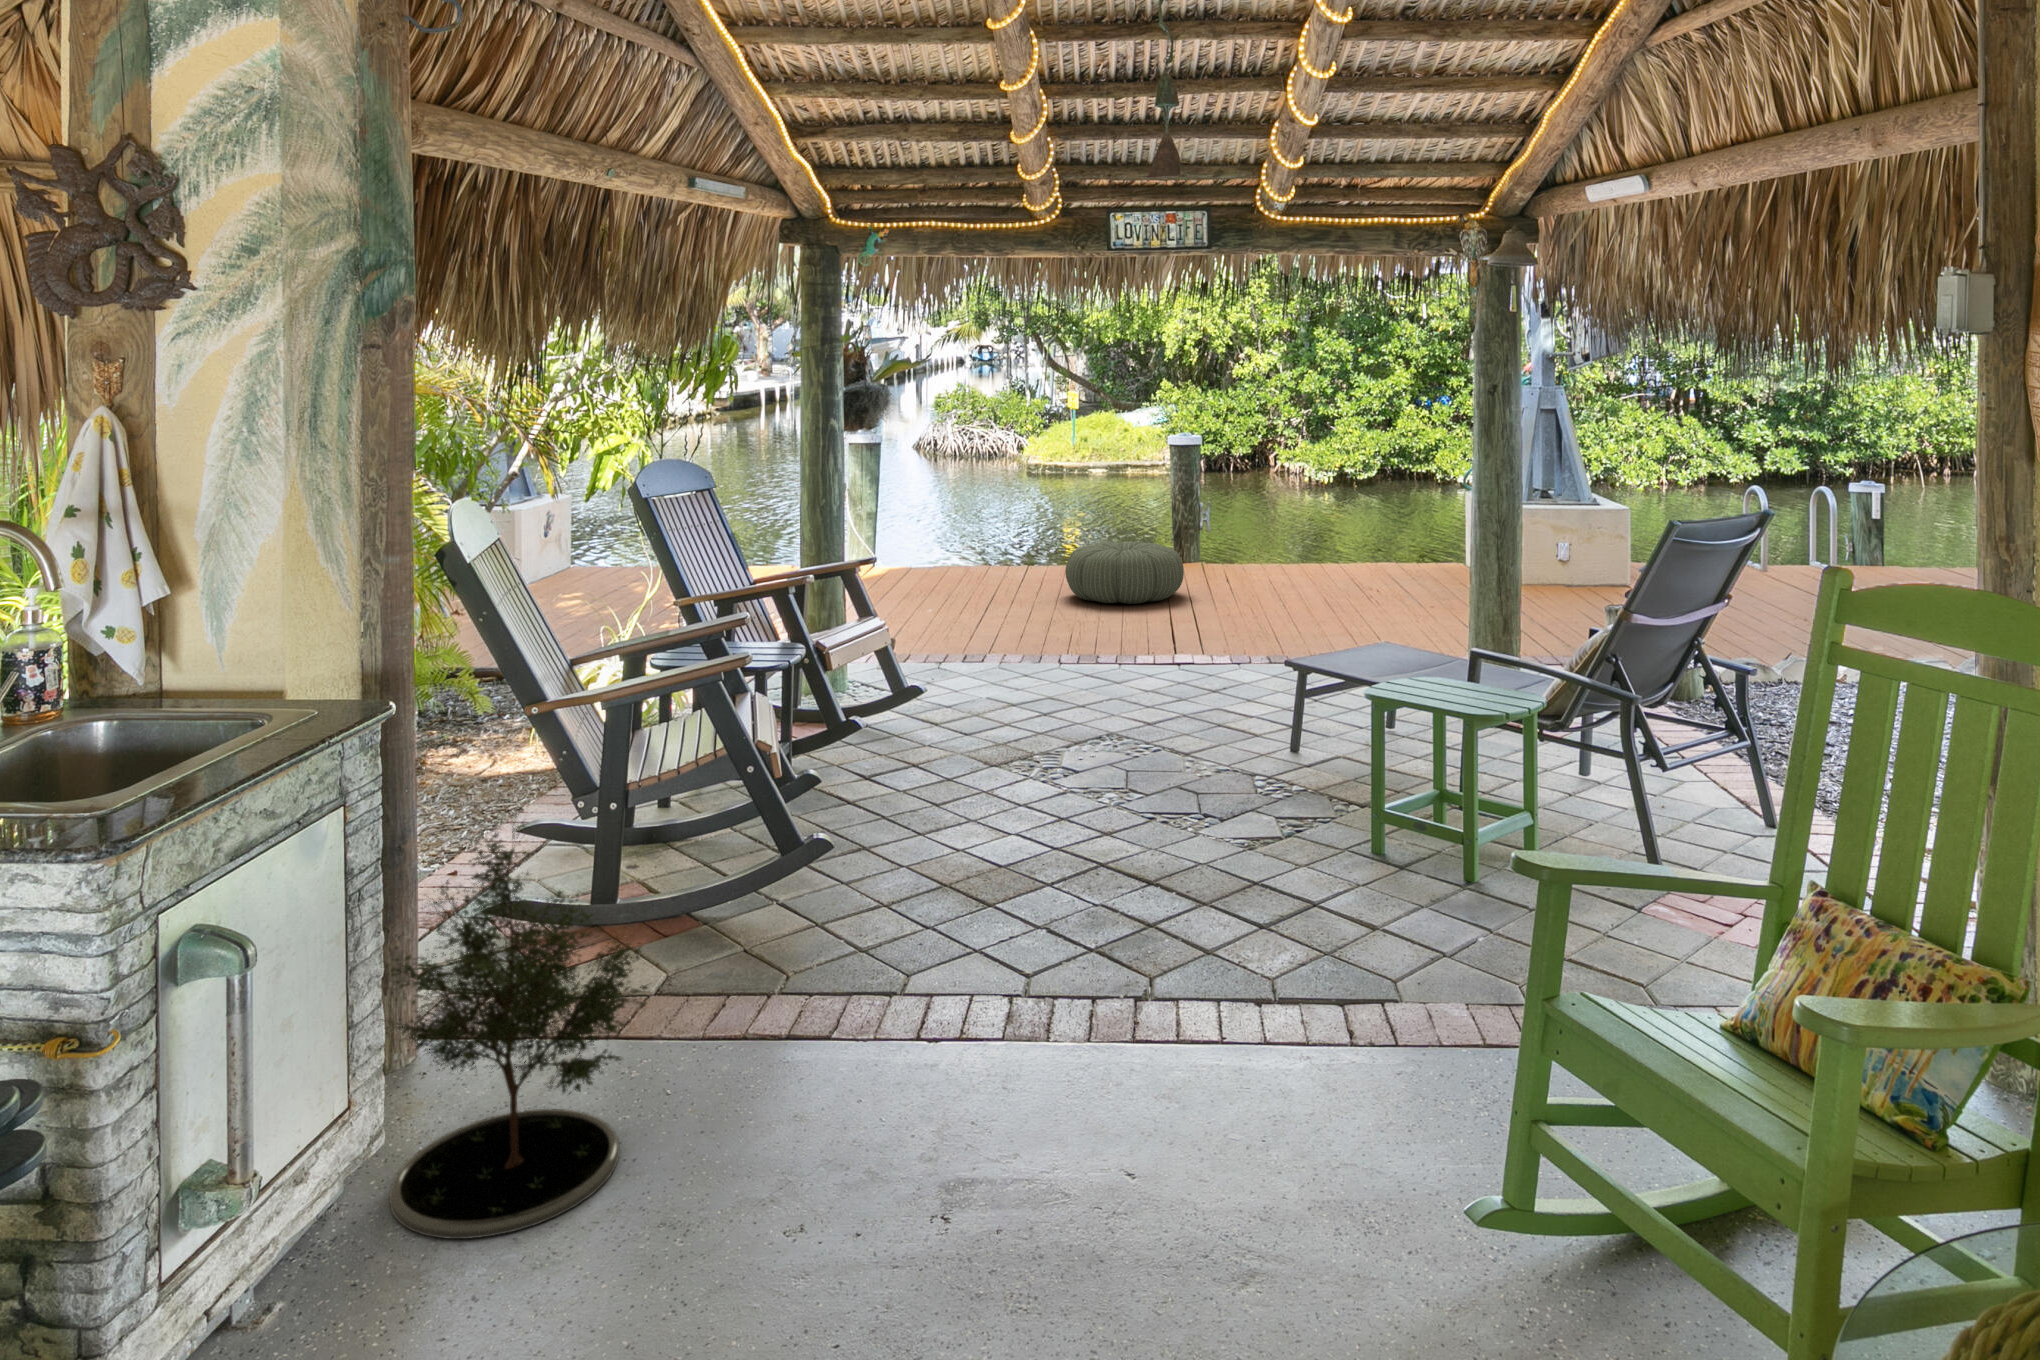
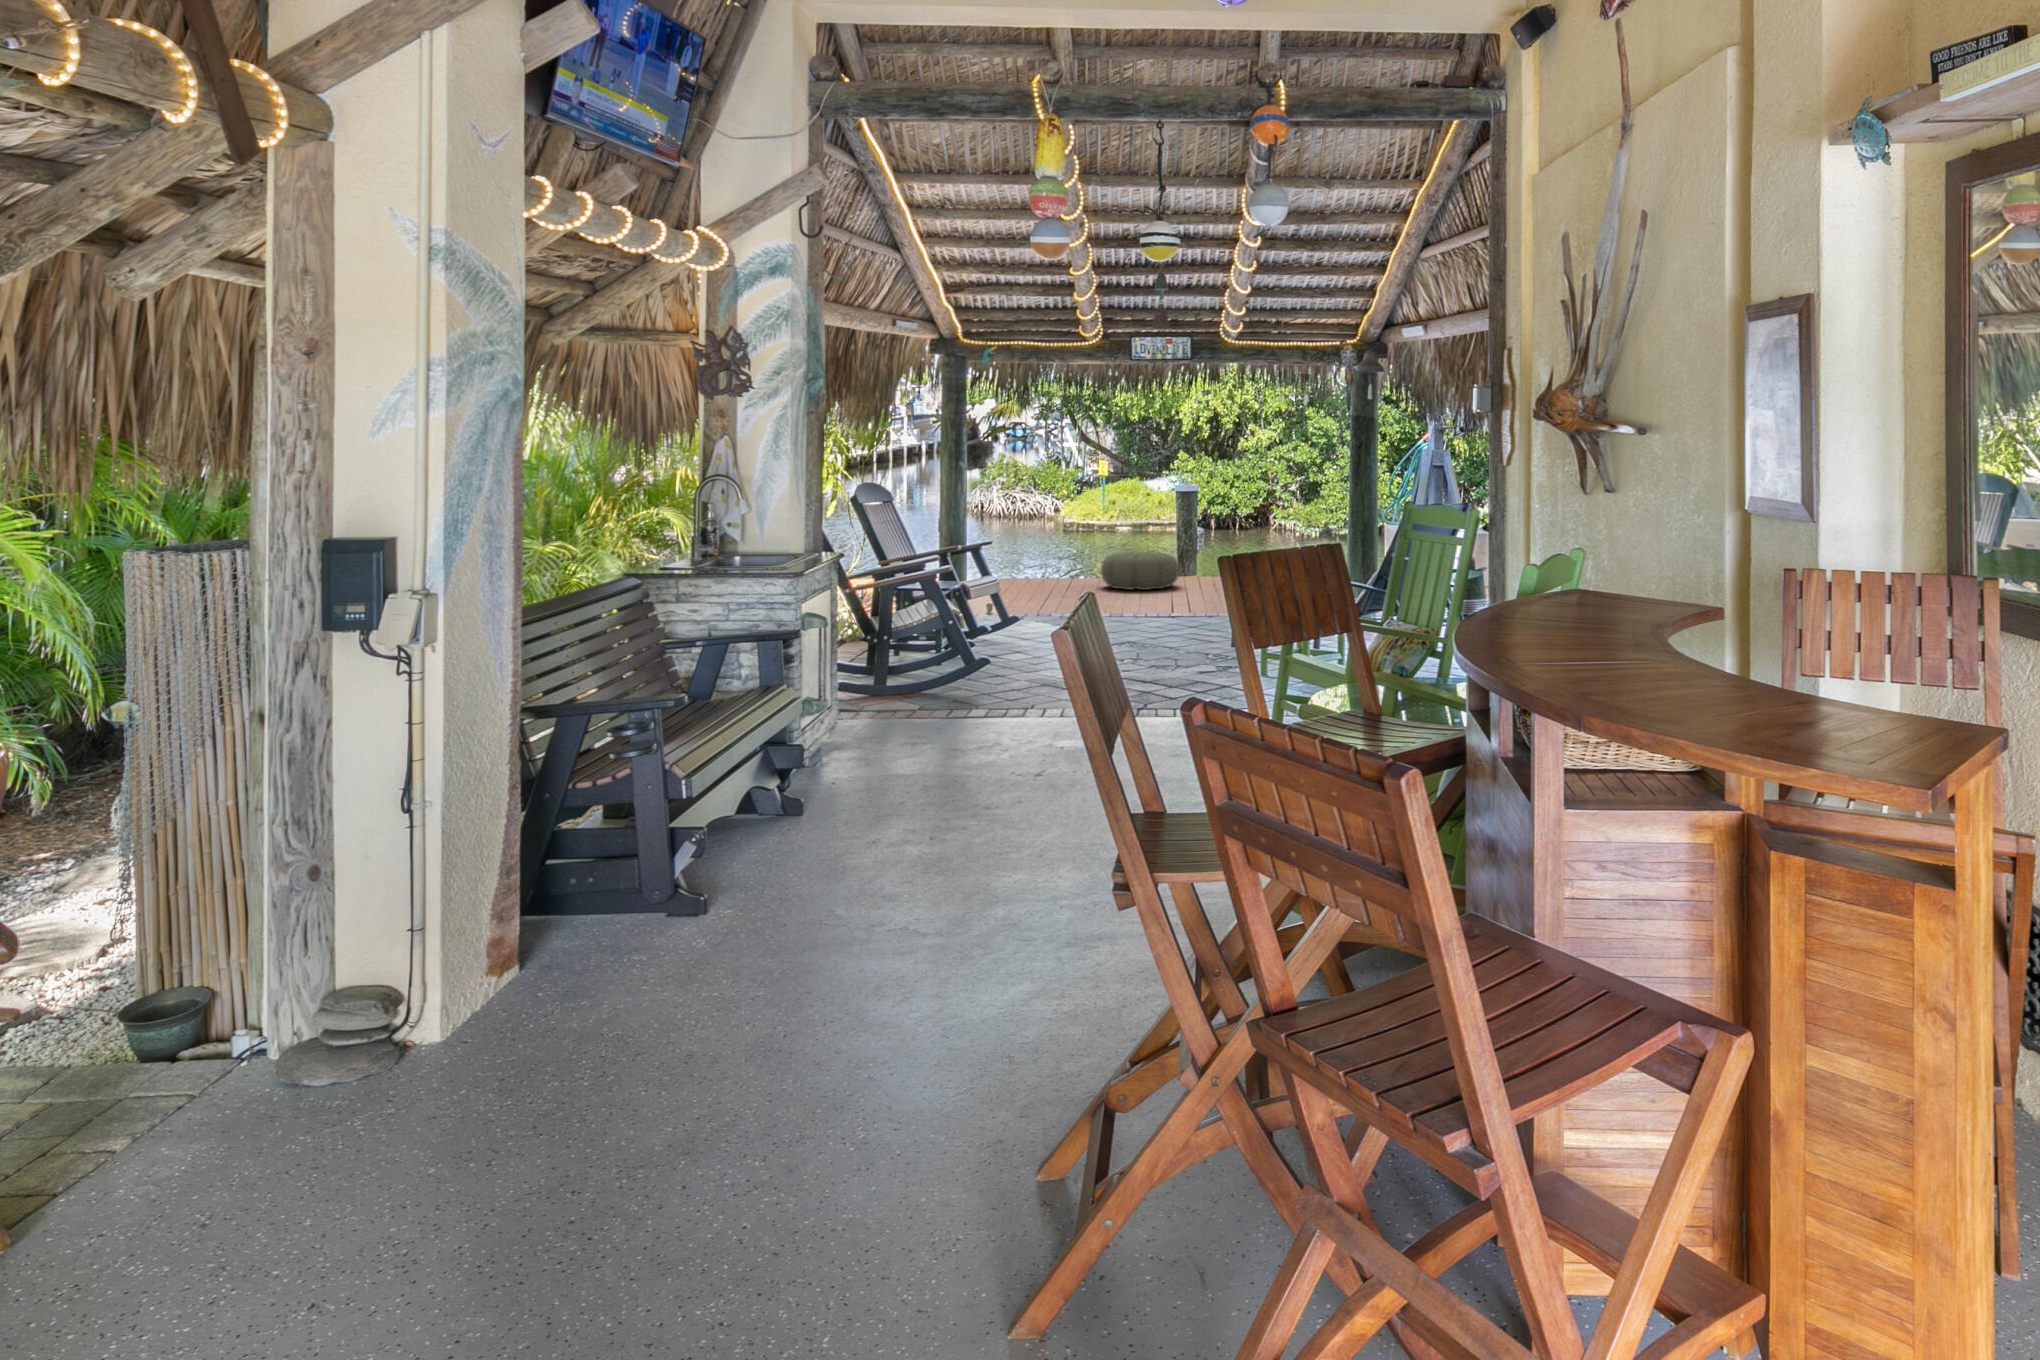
potted tree: present [376,812,648,1239] -> none [843,585,946,737]

